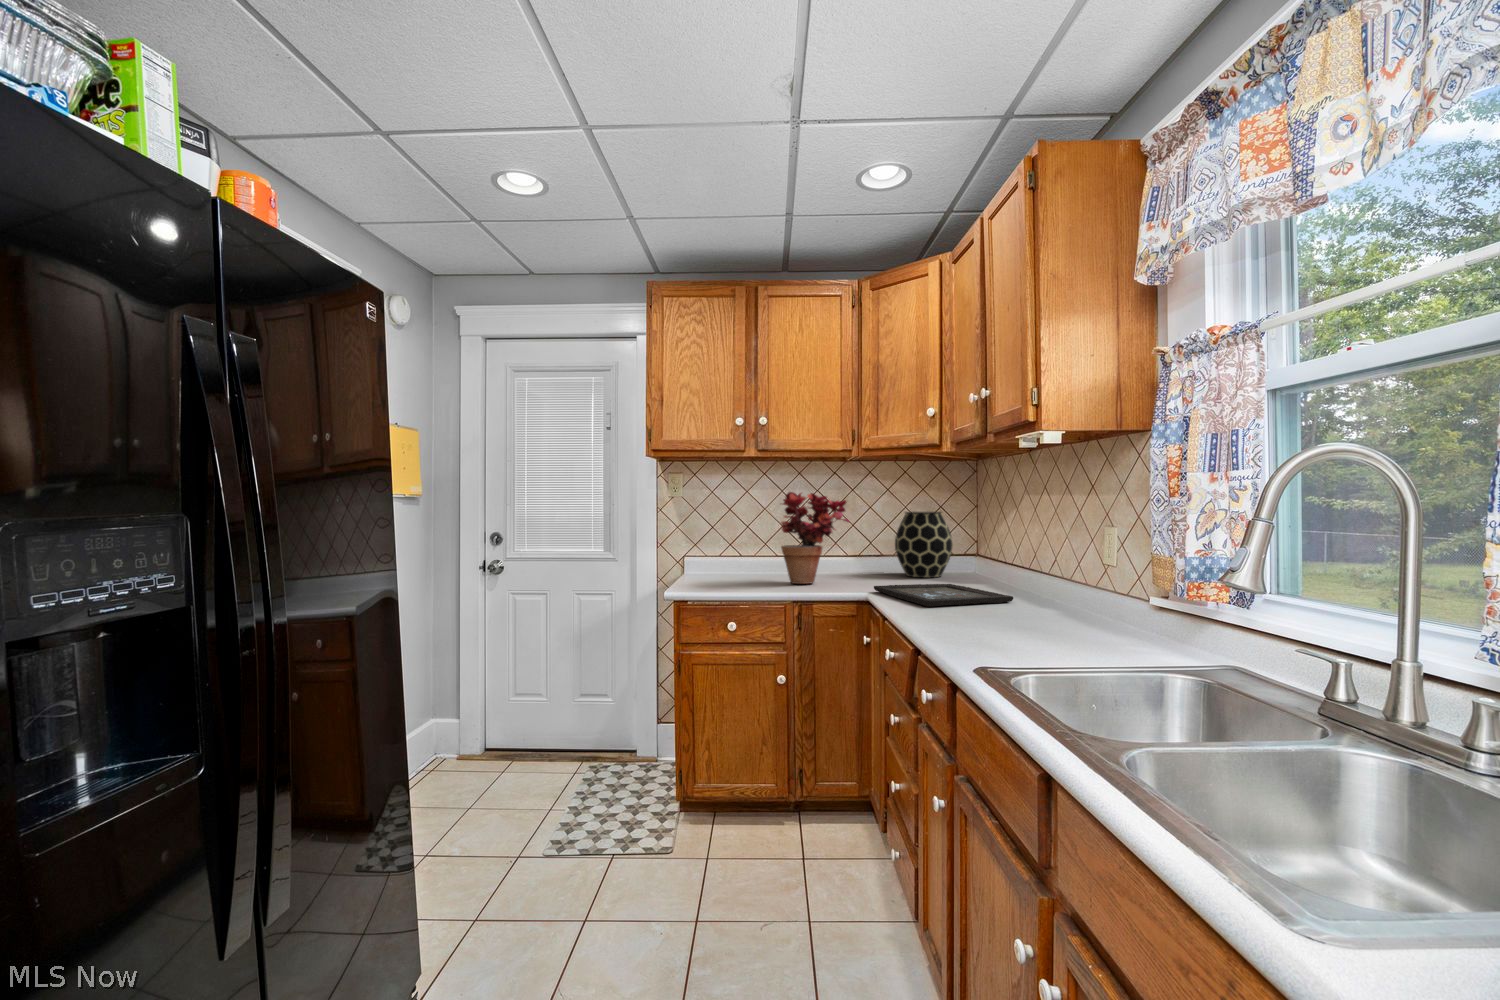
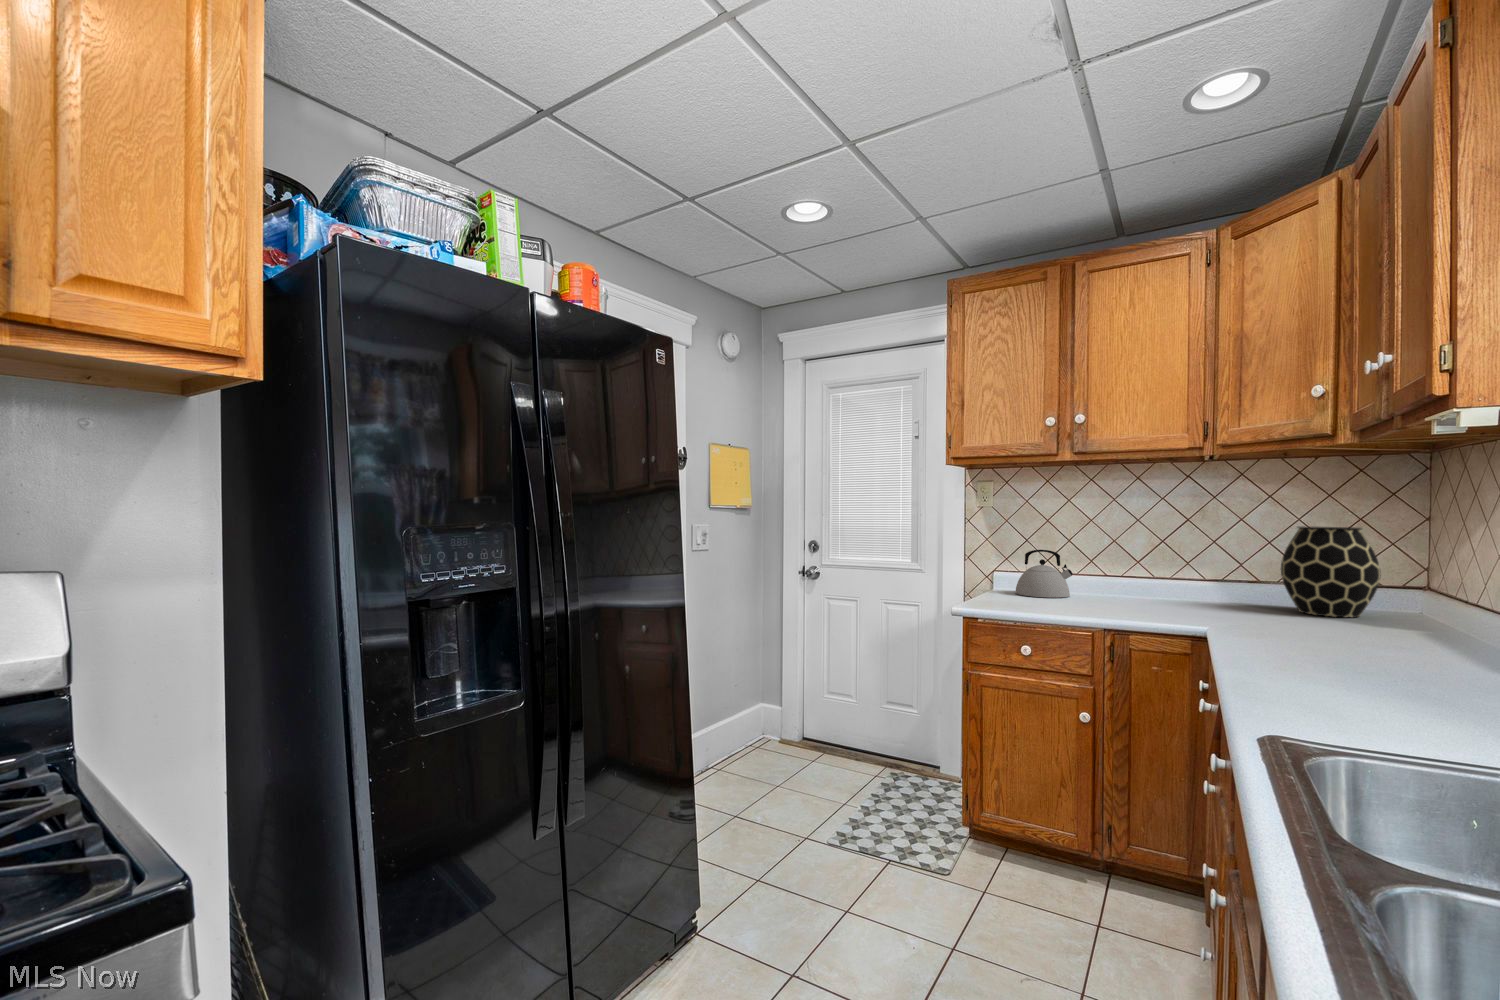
potted plant: present [781,492,849,584] -> none [1099,498,1199,609]
kettle: none [705,538,752,580] -> present [1015,550,1073,598]
tray: present [874,584,1013,607] -> none [1221,619,1447,659]

